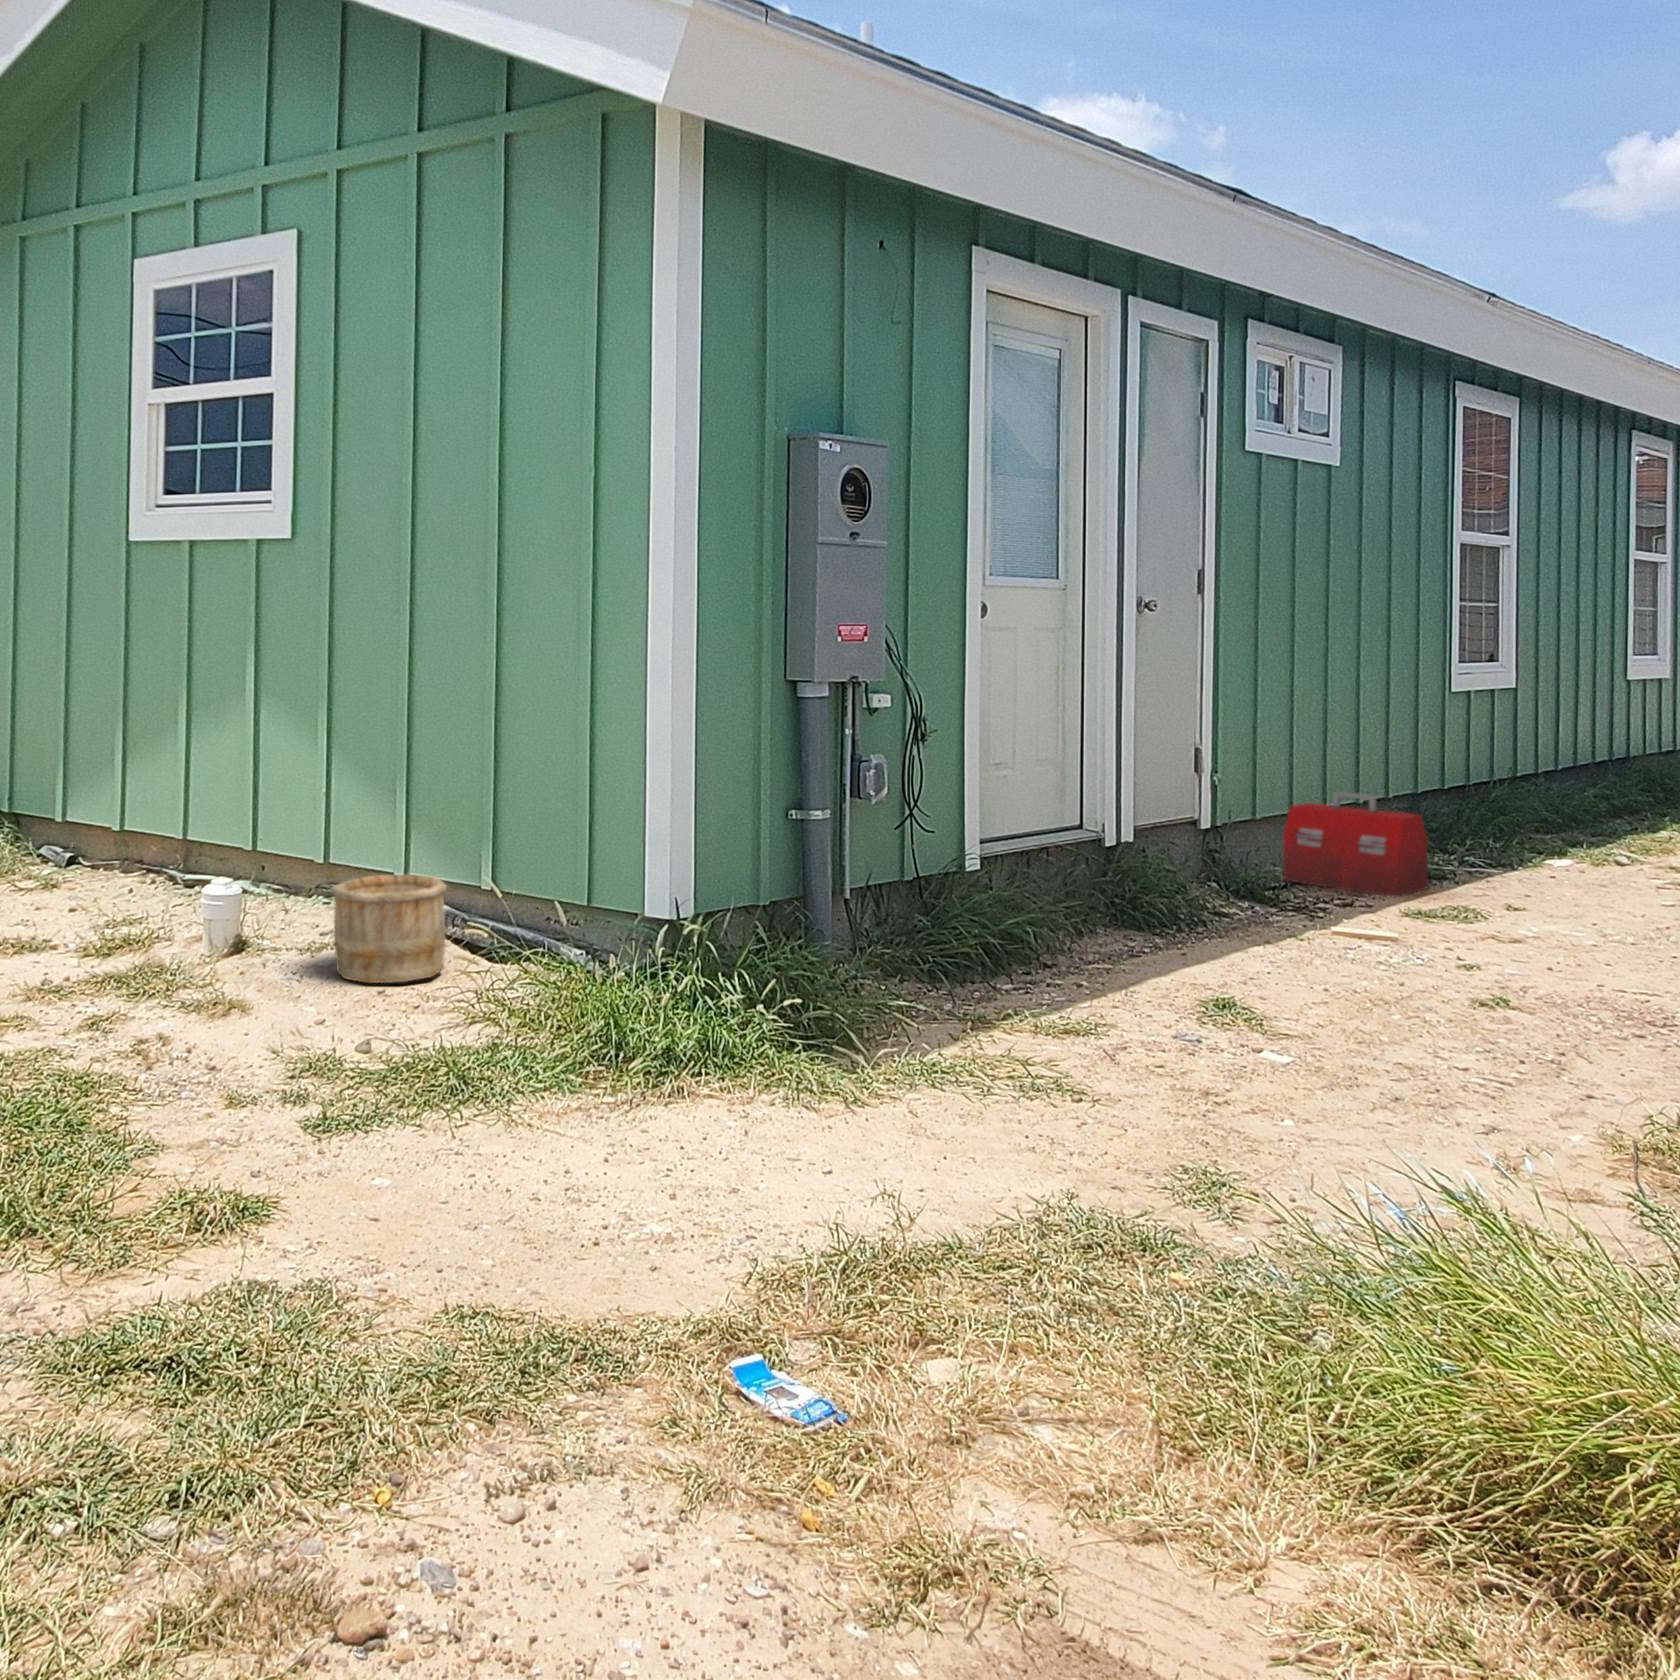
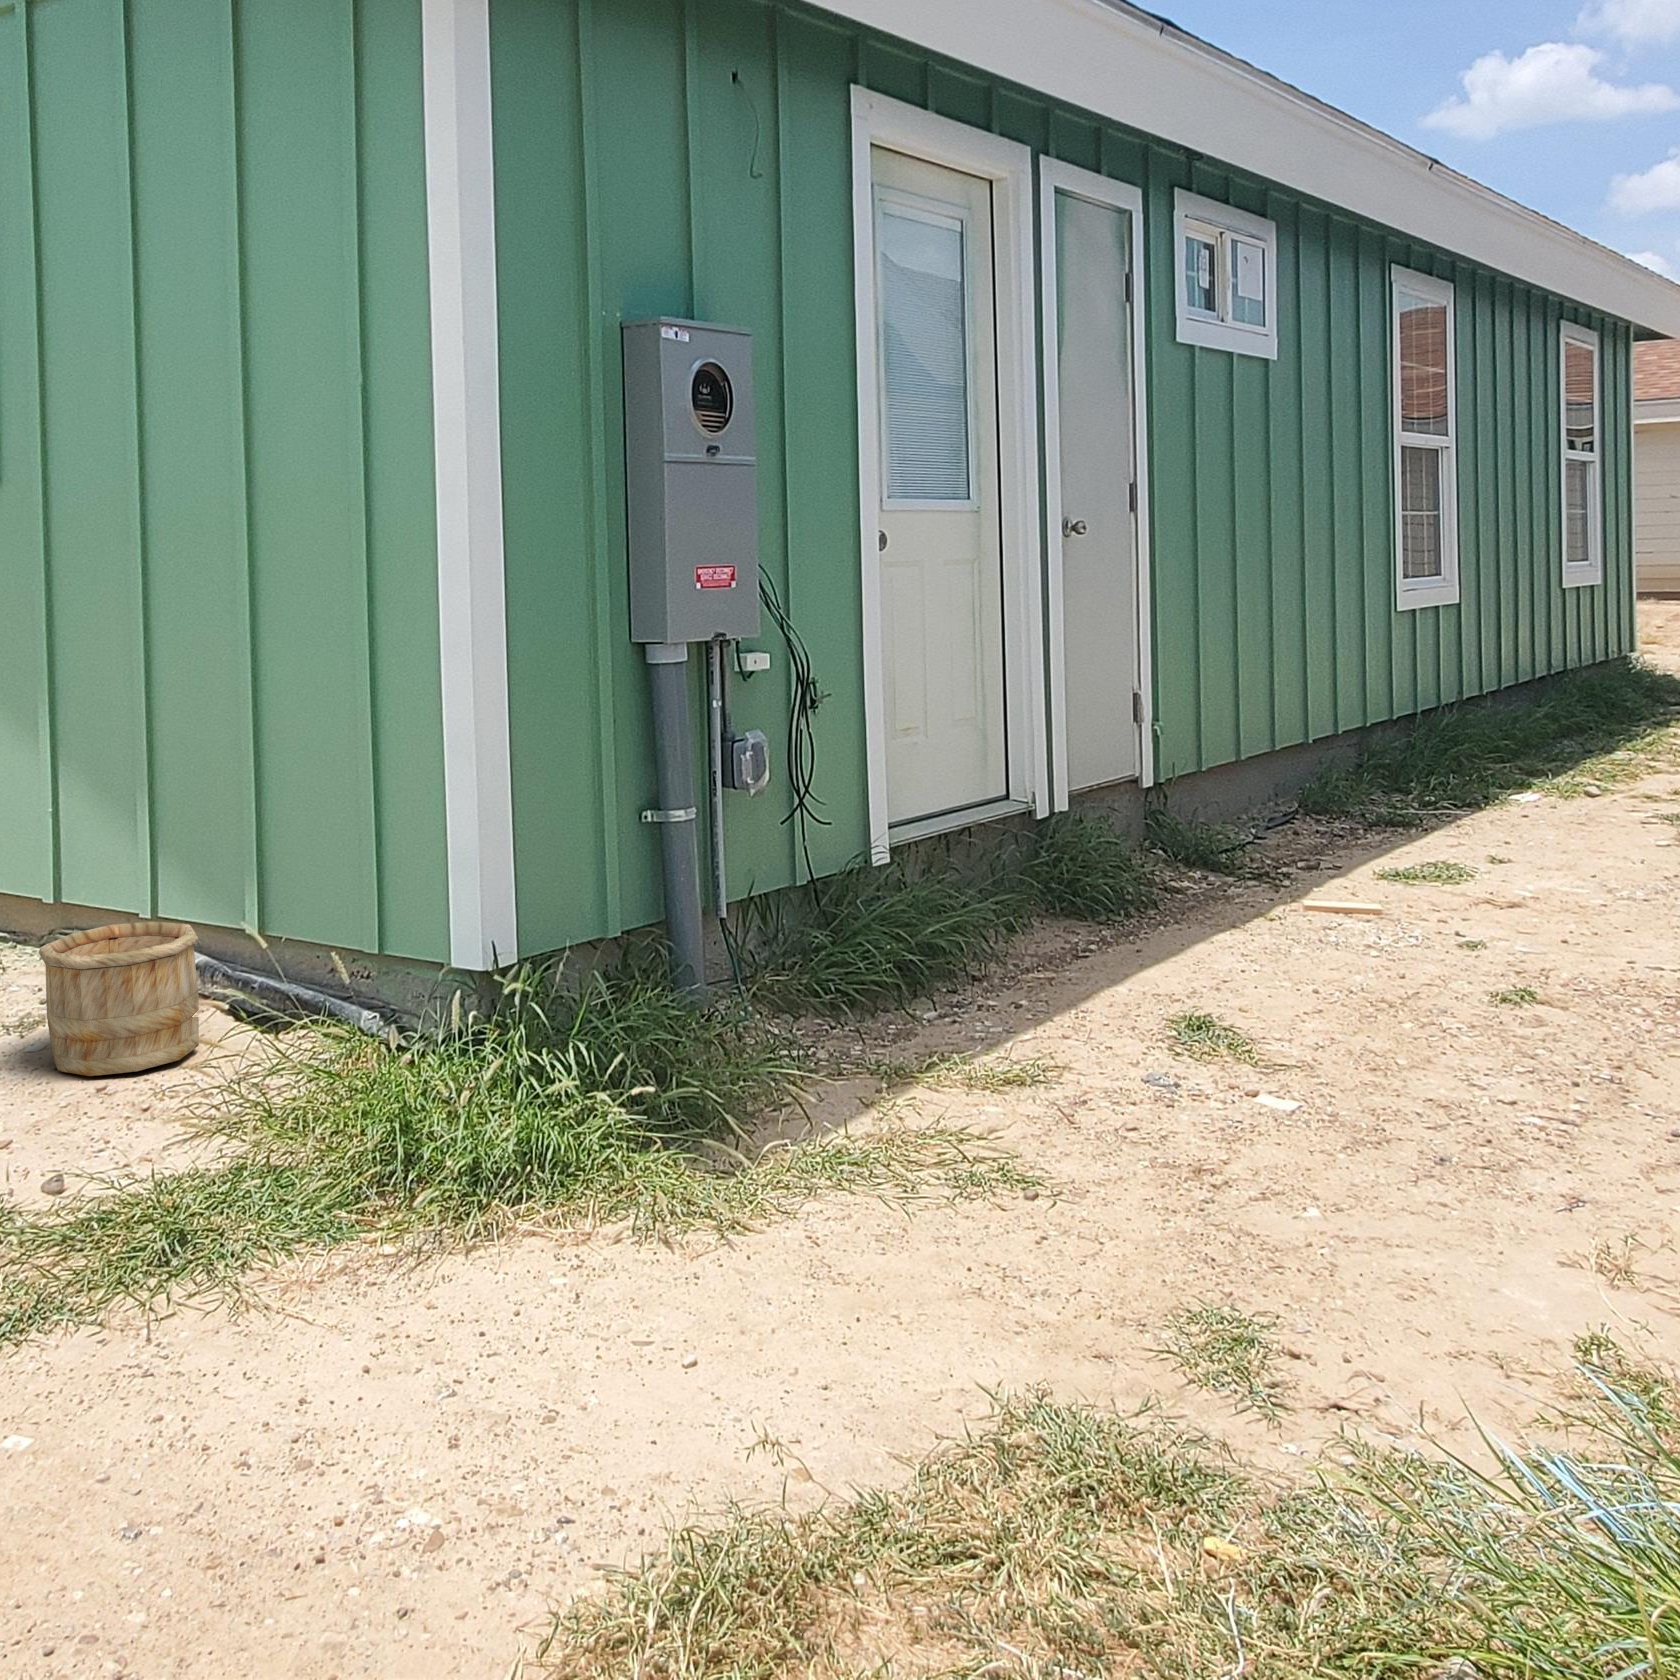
toolbox: present [1284,792,1428,896] -> none [1232,733,1393,852]

